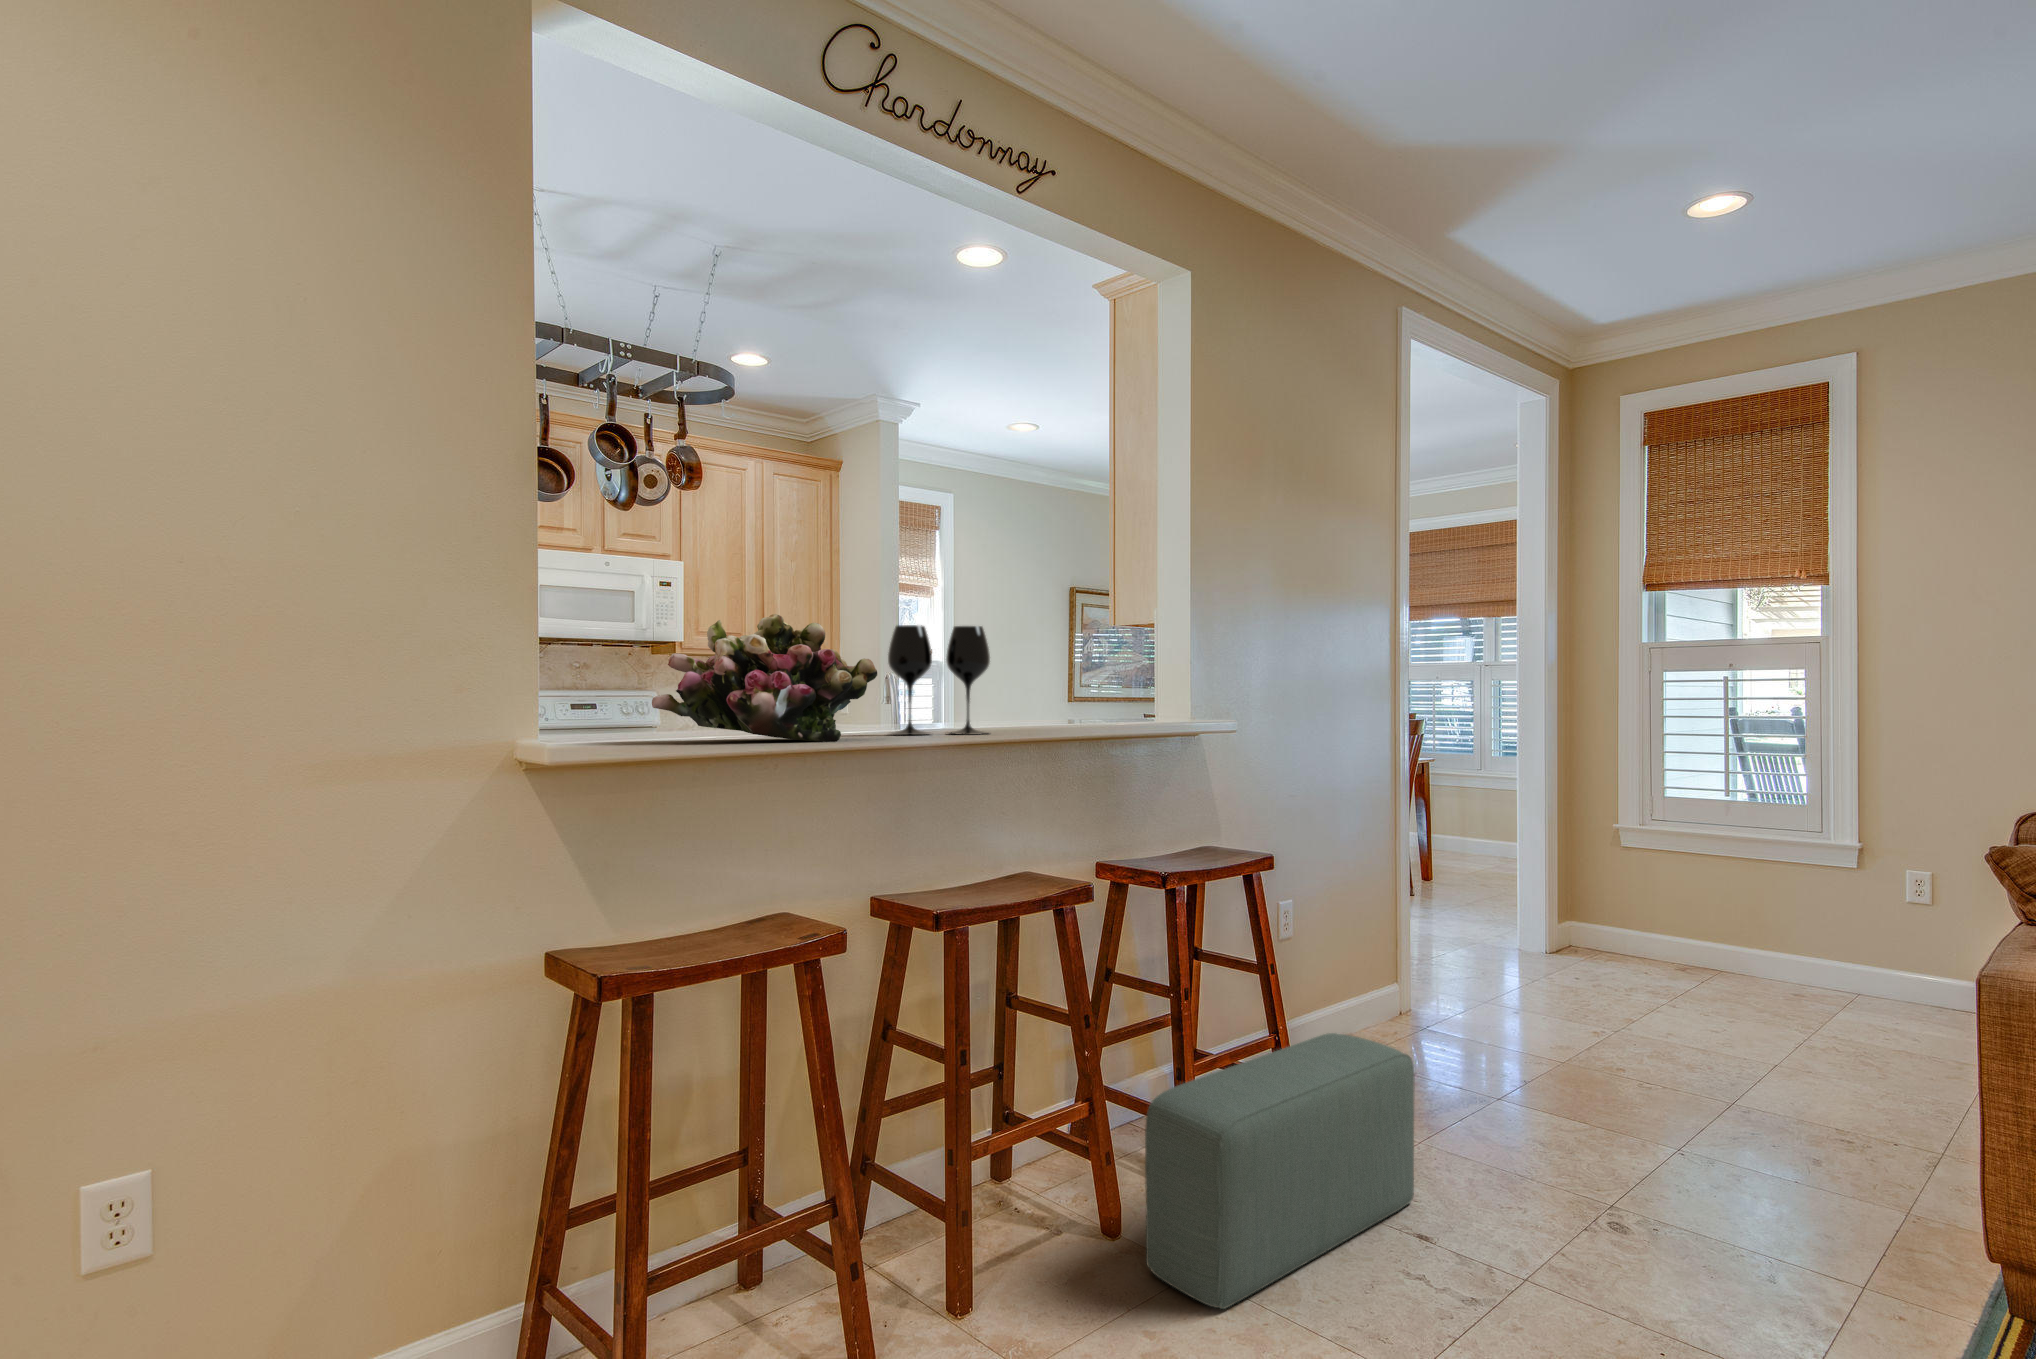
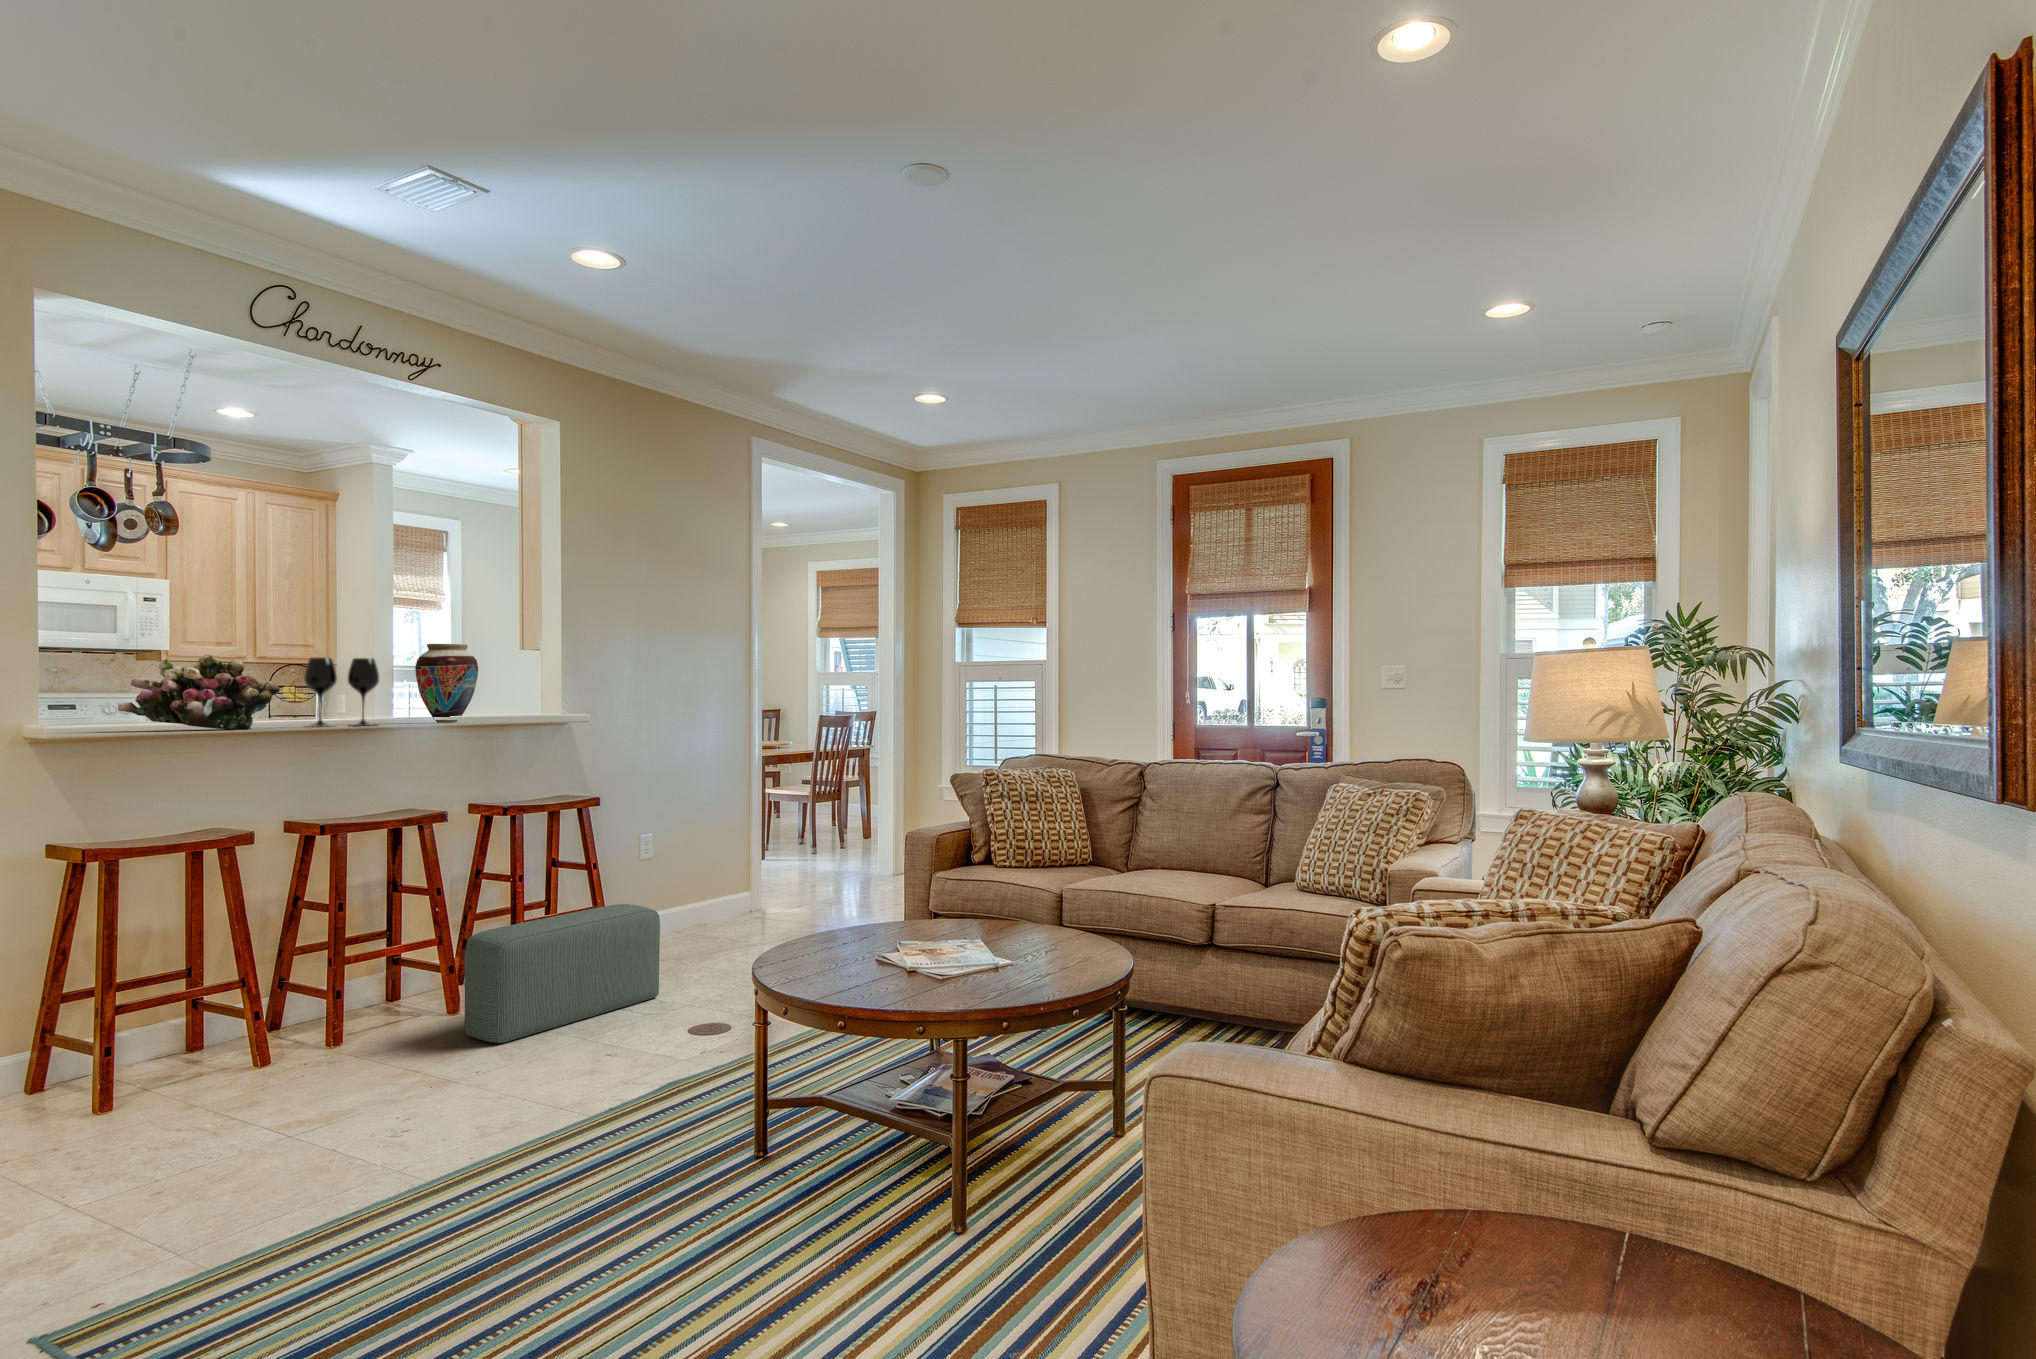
vase: none [997,612,1078,728] -> present [415,644,478,723]

